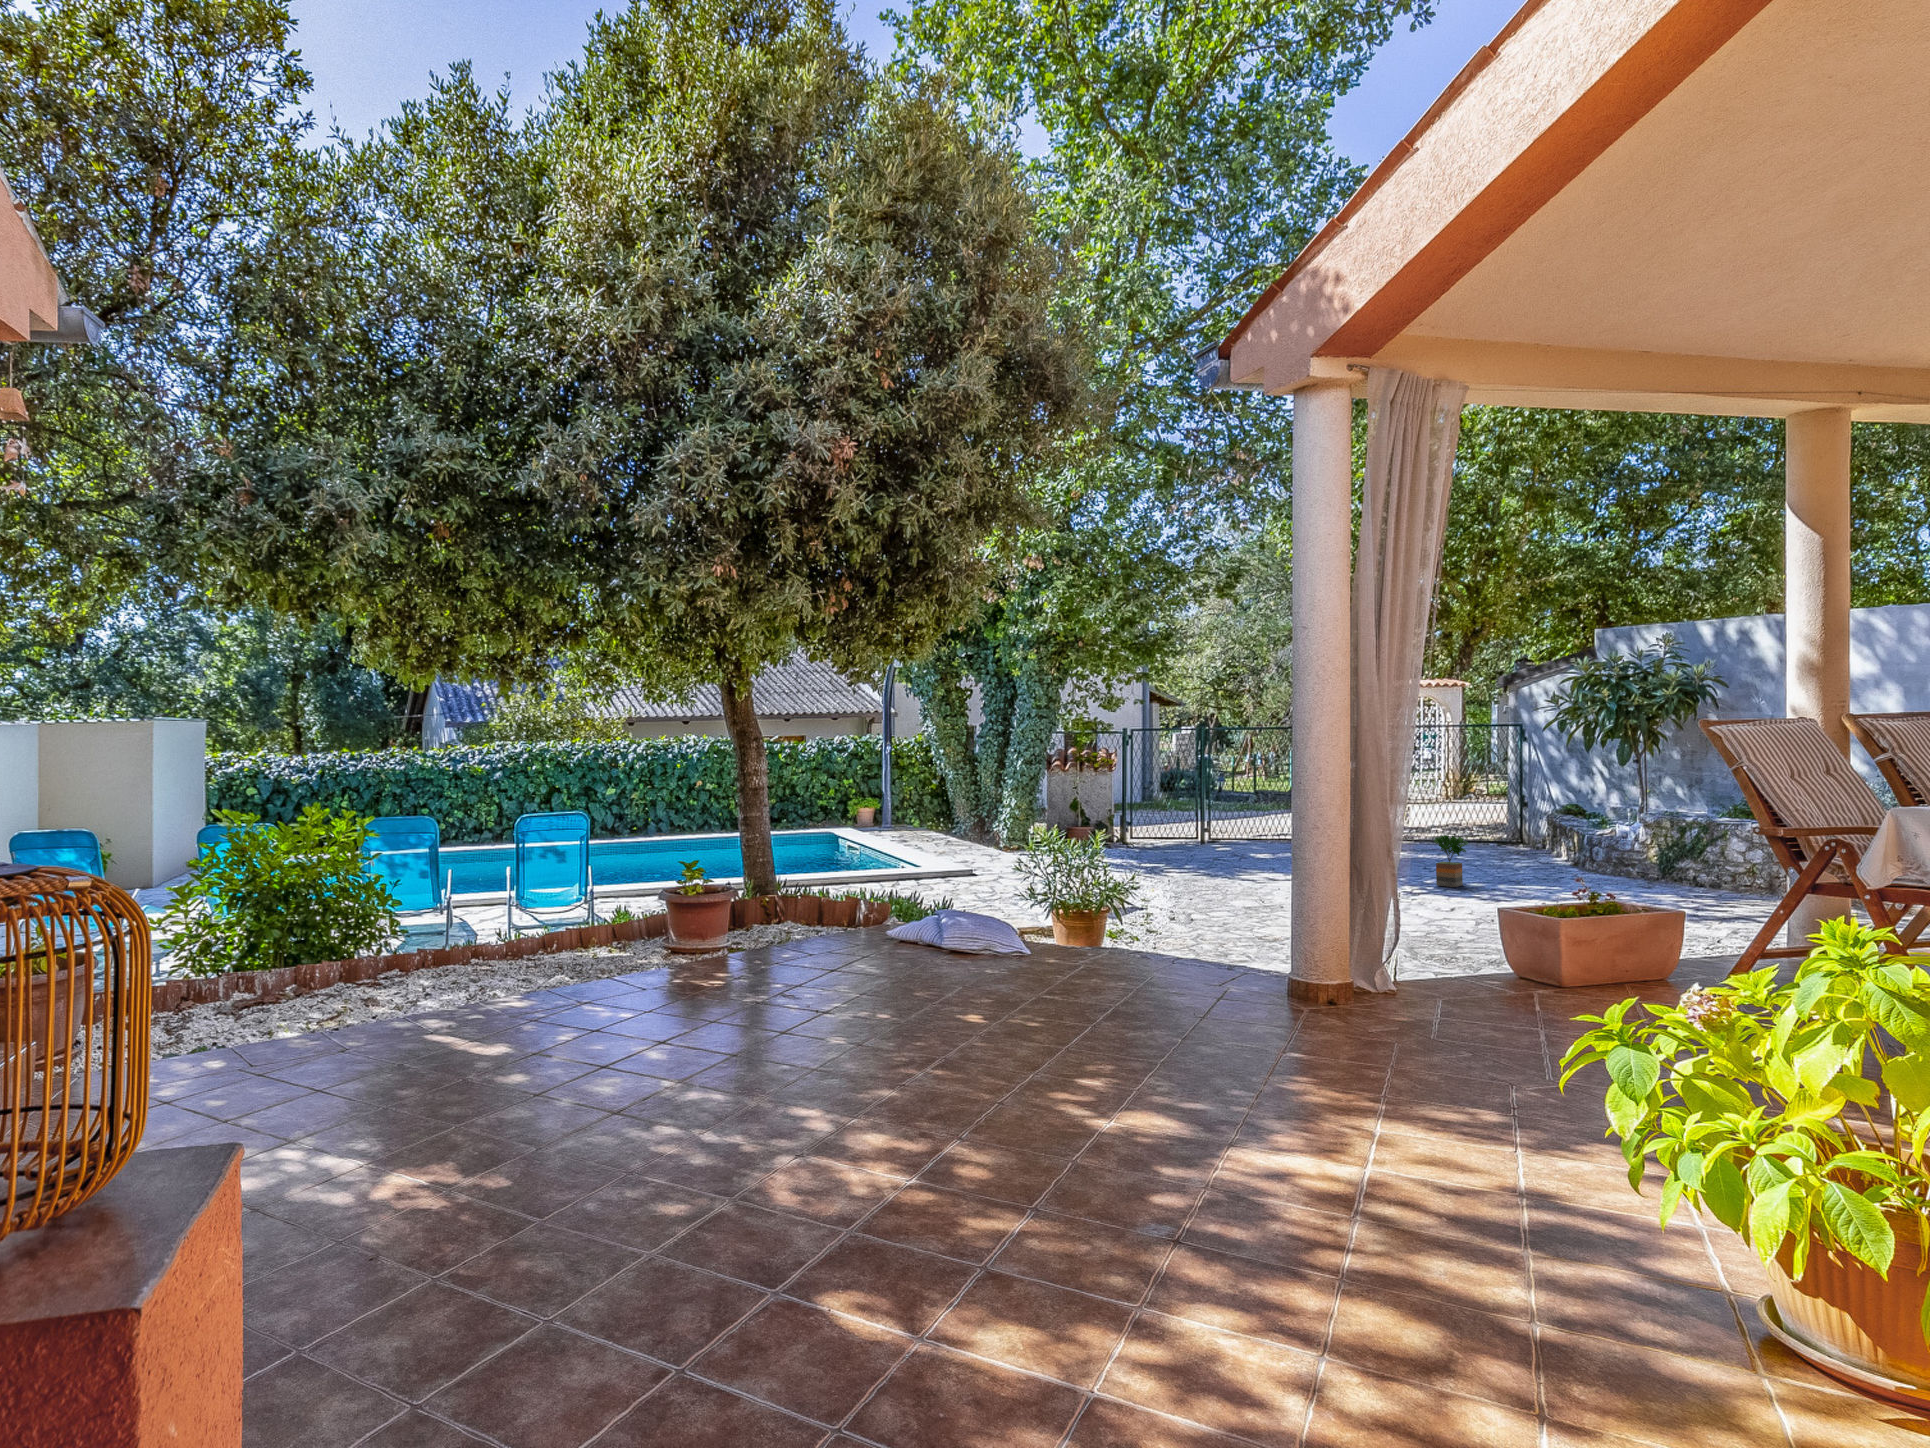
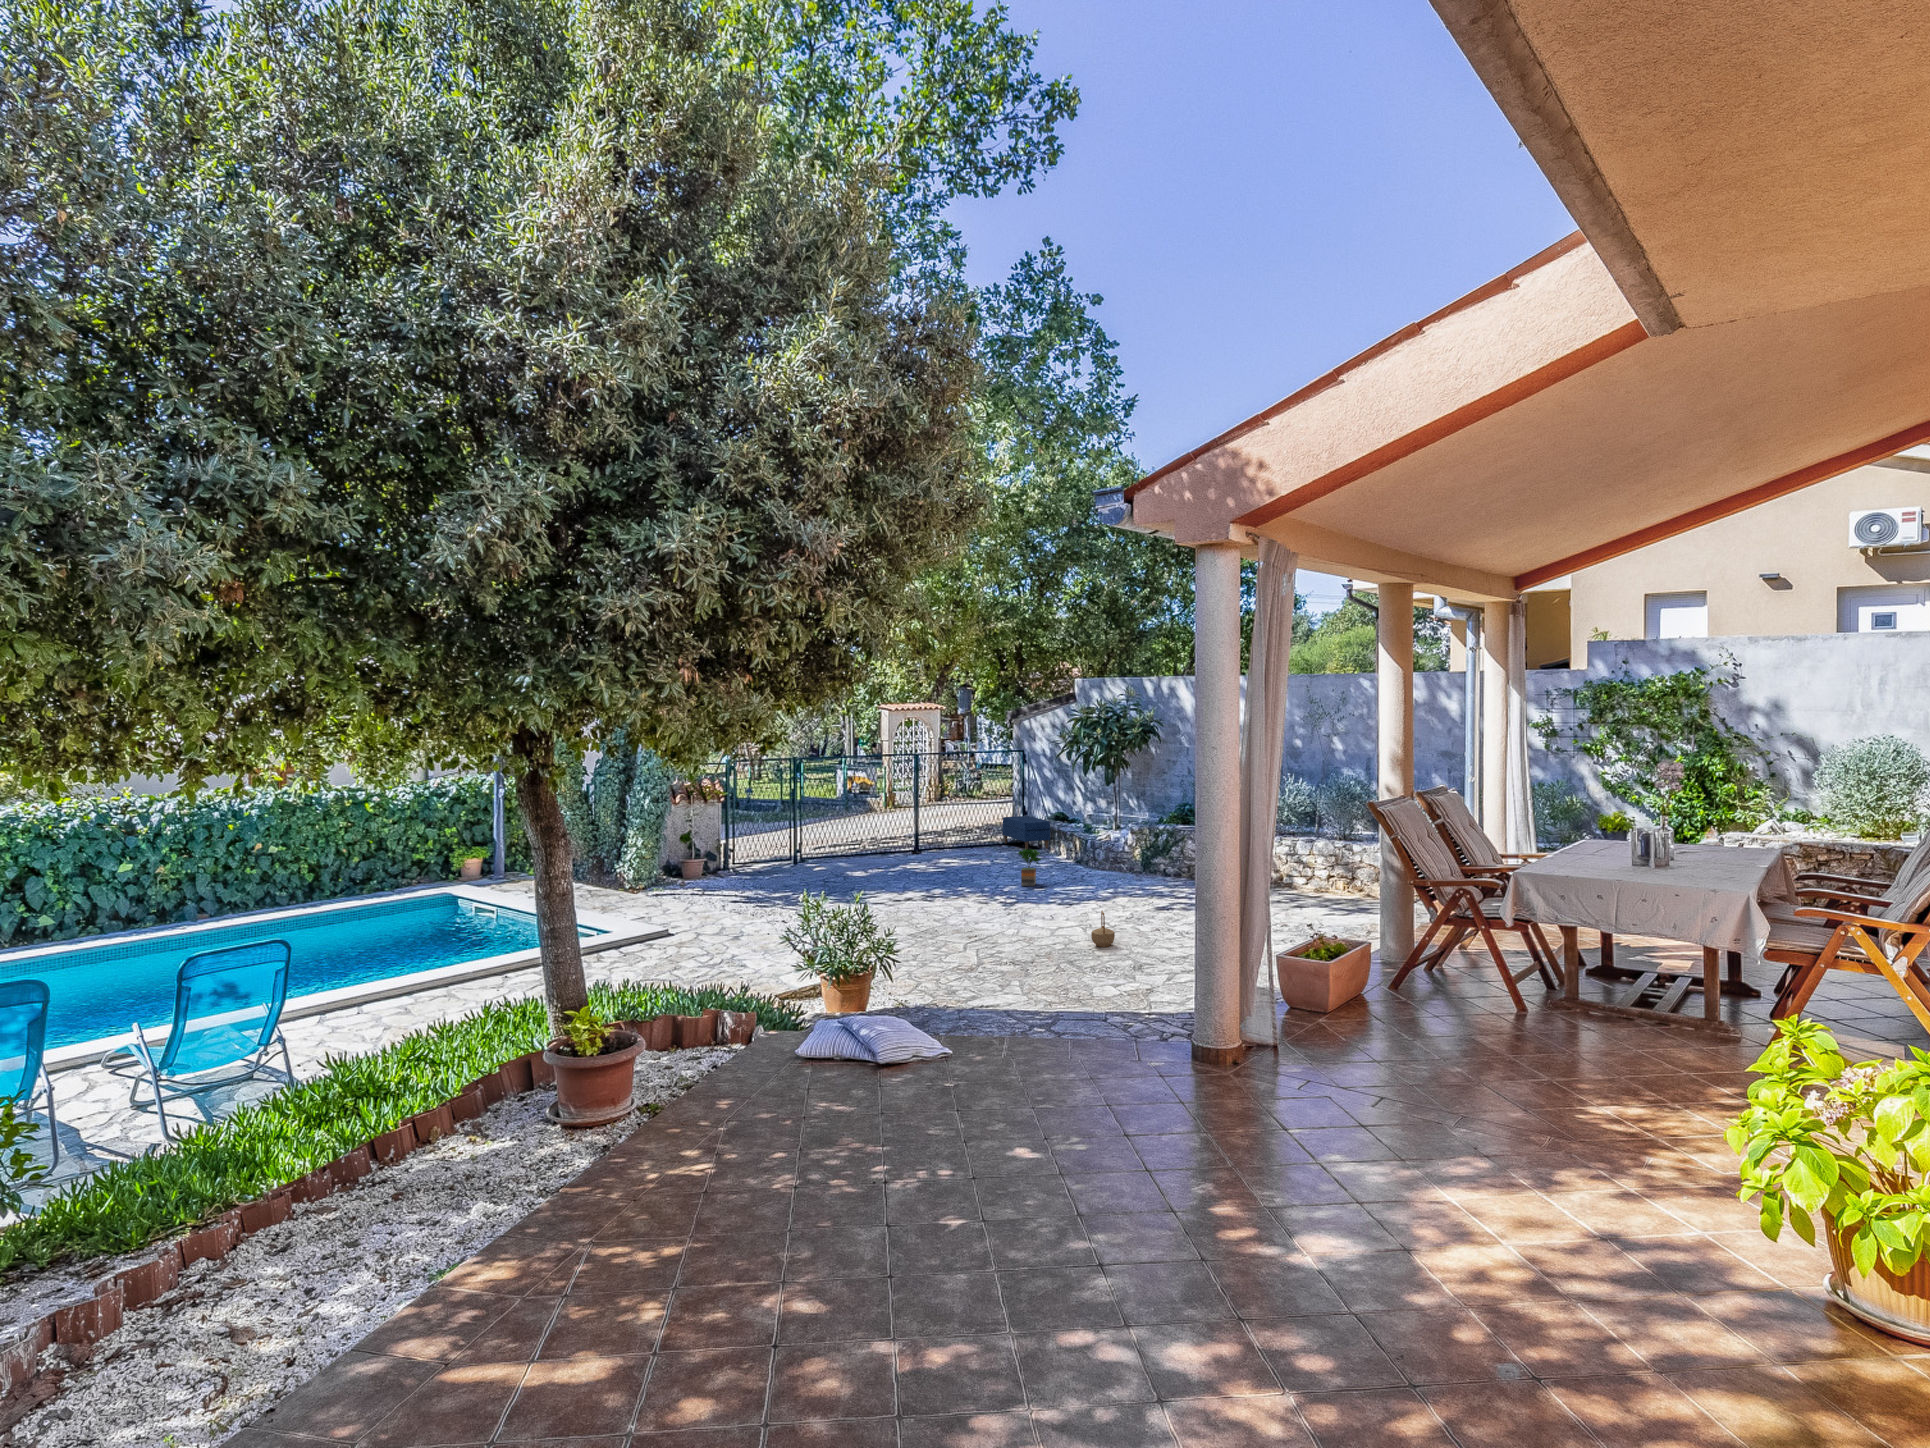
bench: none [1485,807,1550,853] -> present [1002,816,1050,849]
basket: none [1426,905,1464,958] -> present [1091,911,1115,947]

